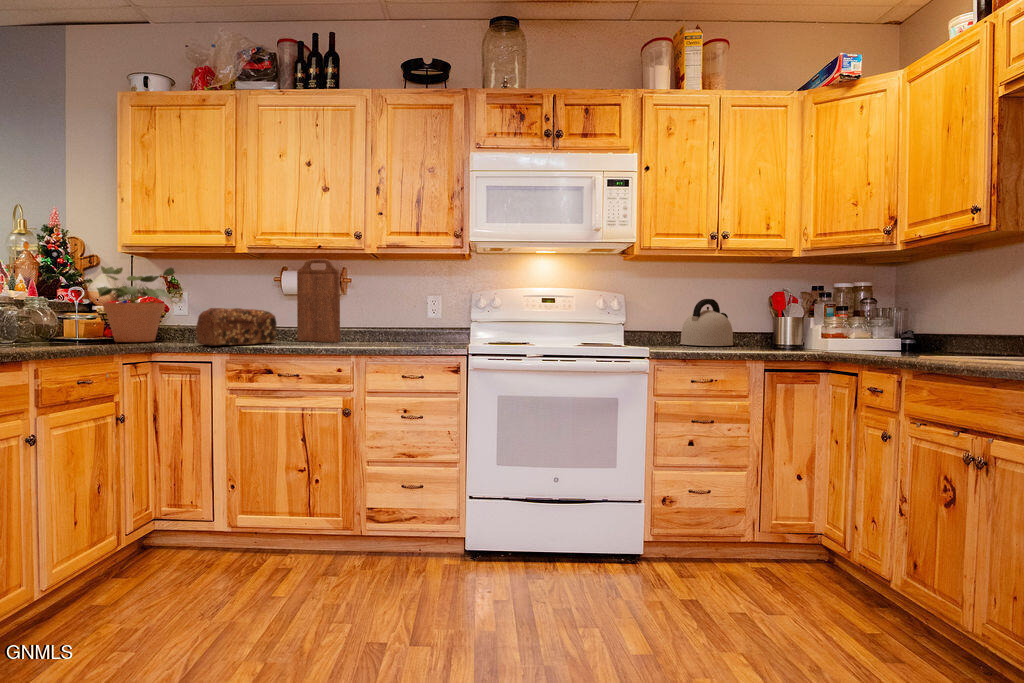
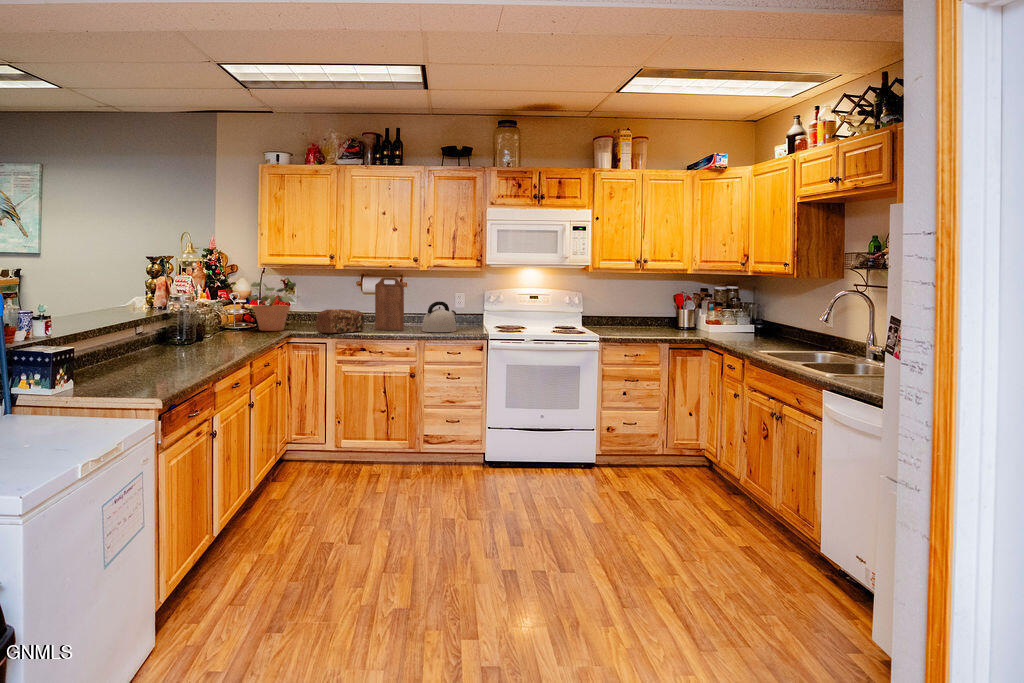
kettle: present [680,299,733,346] -> present [422,301,456,332]

